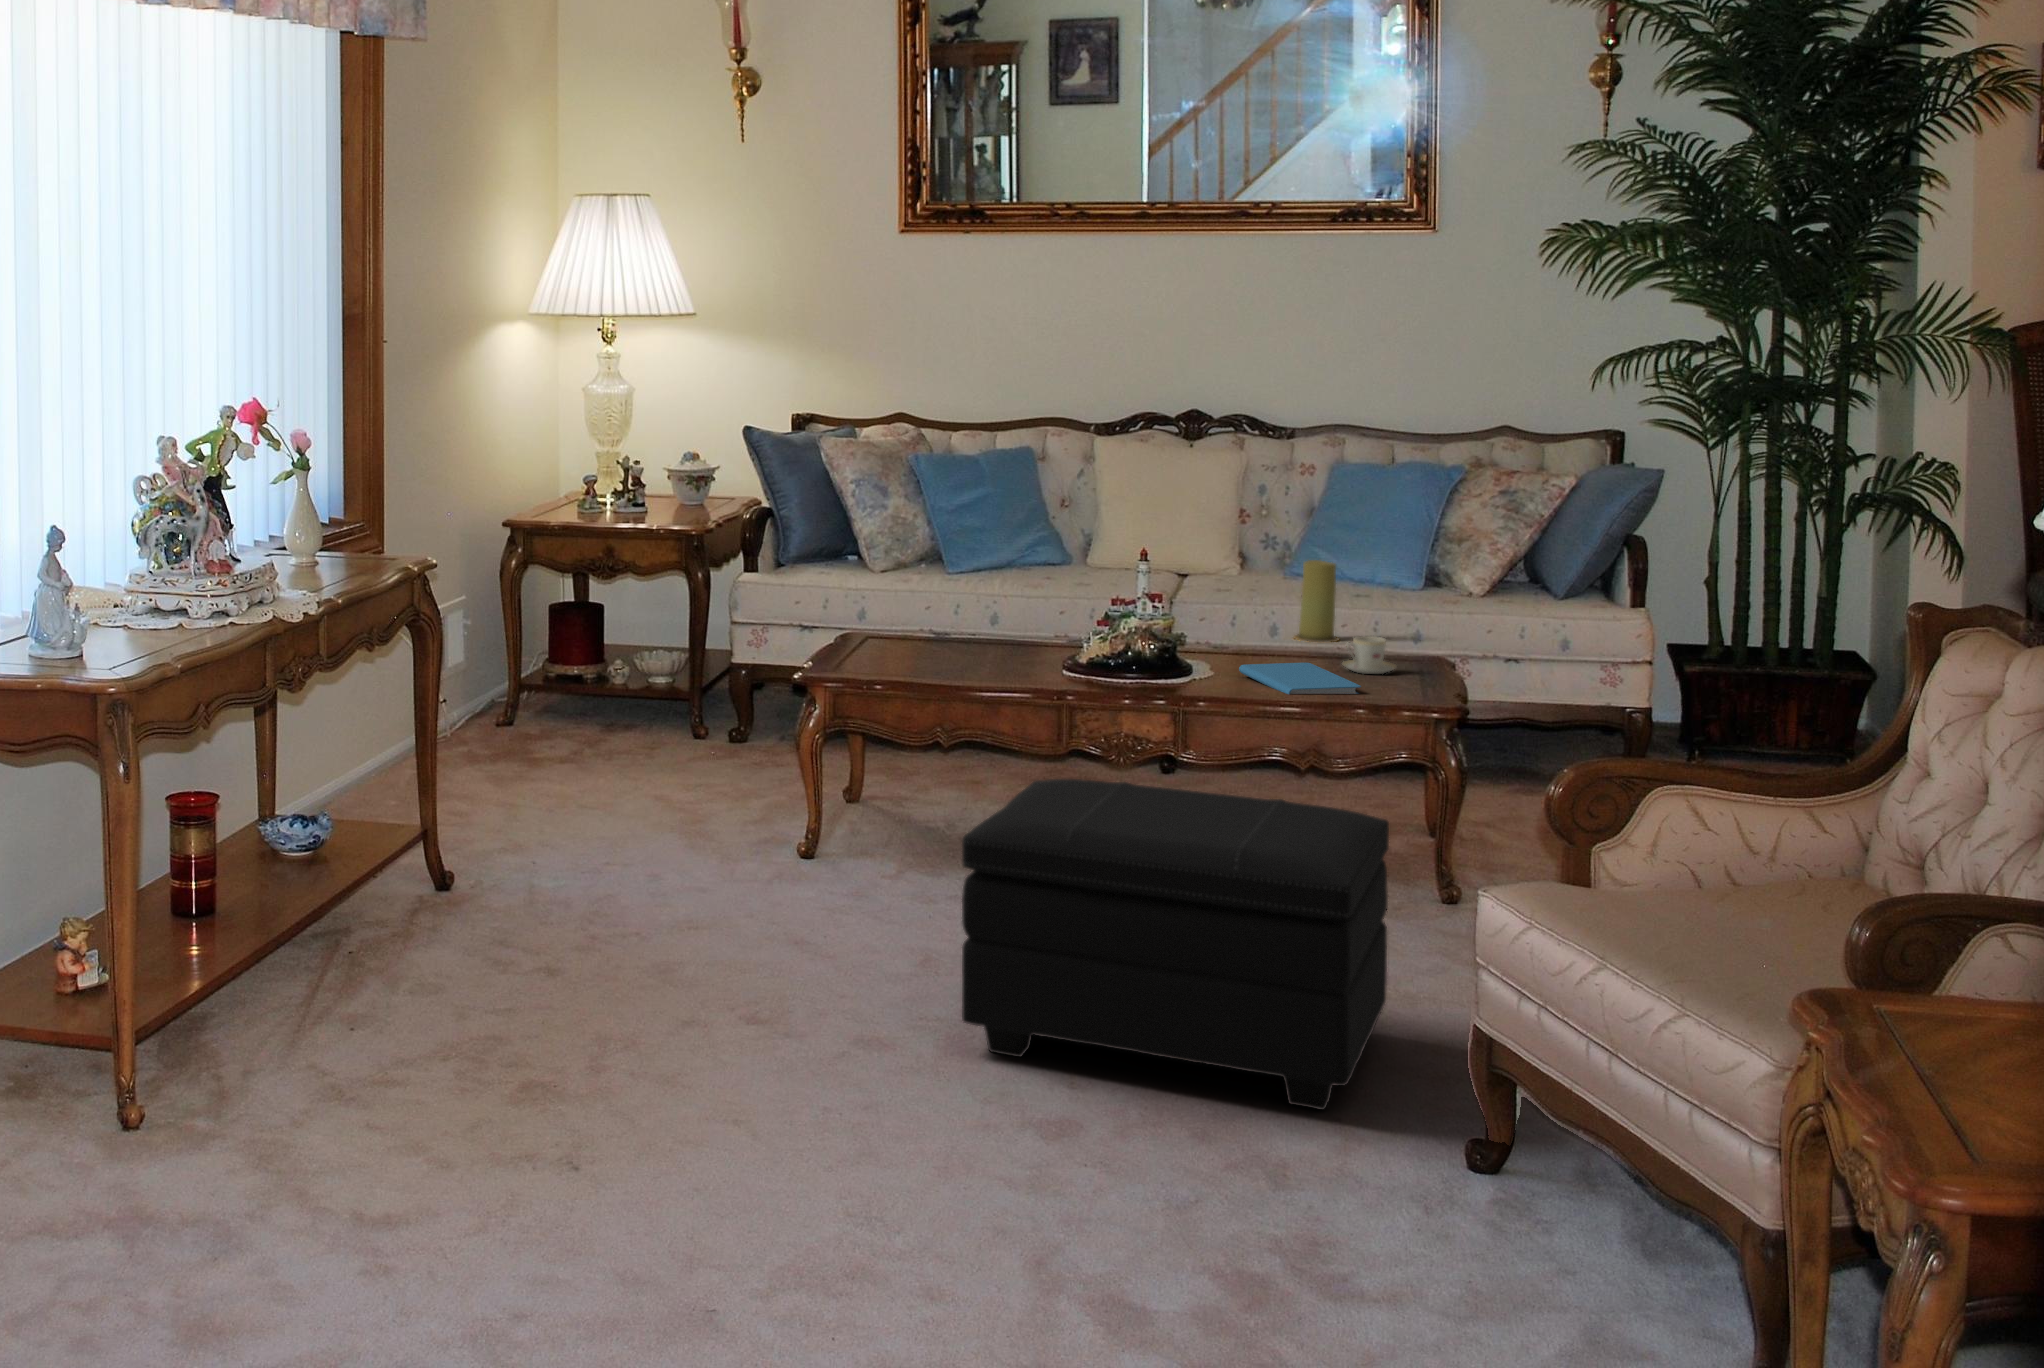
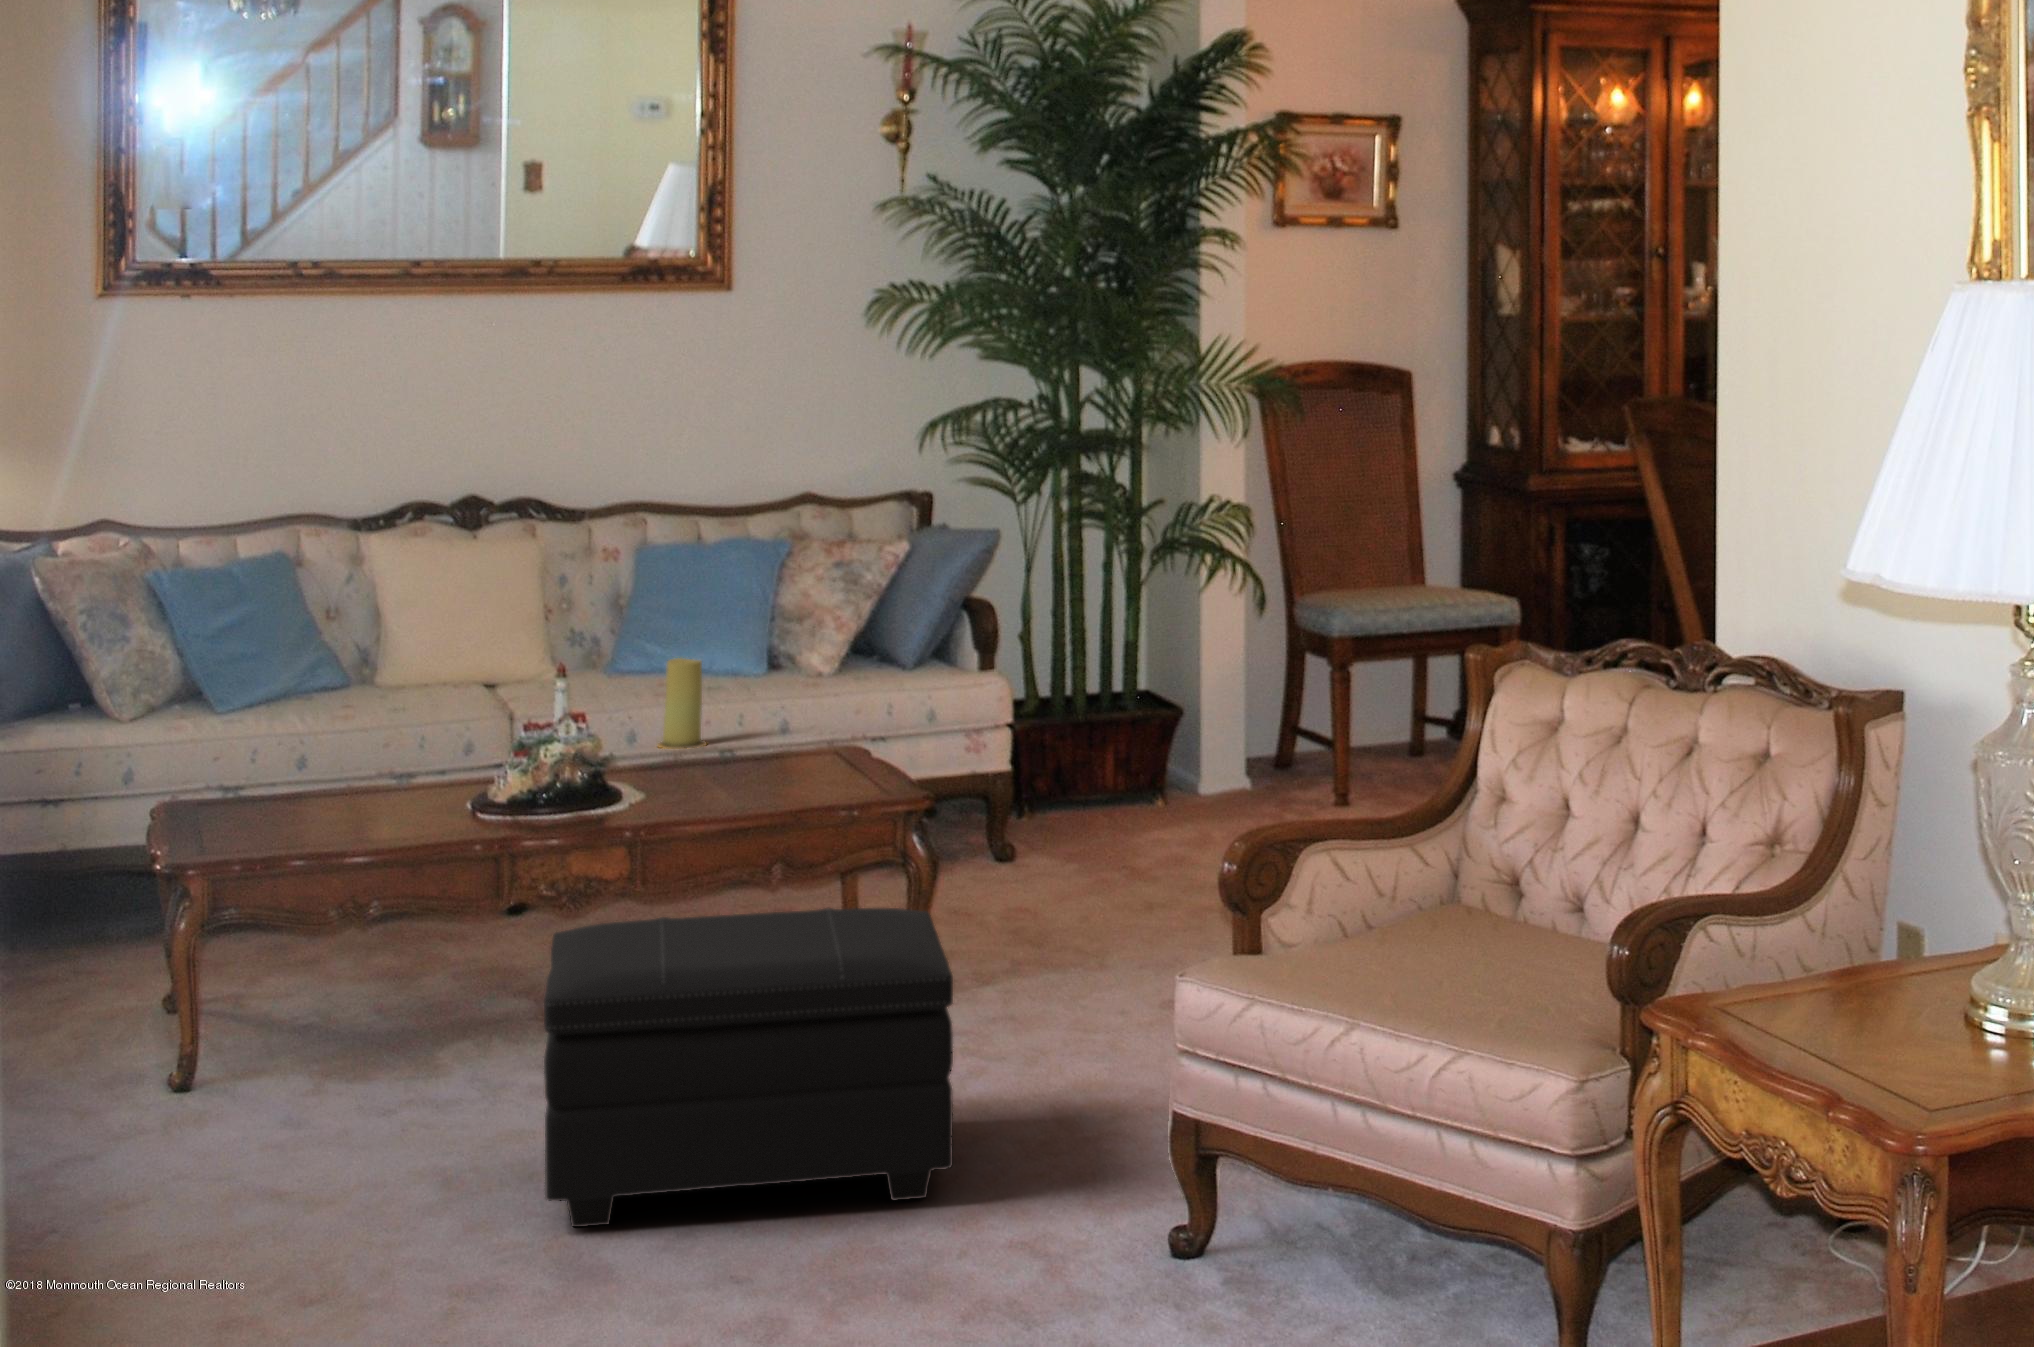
teacup: present [1343,636,1396,674] -> none [759,734,815,775]
book: present [1239,663,1361,694] -> none [672,770,814,809]

